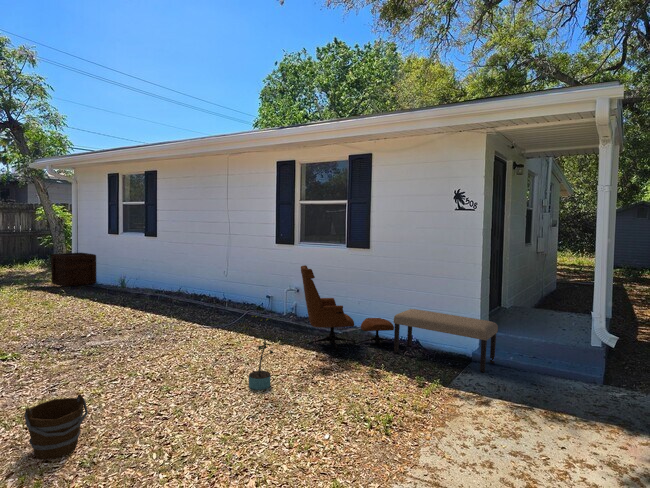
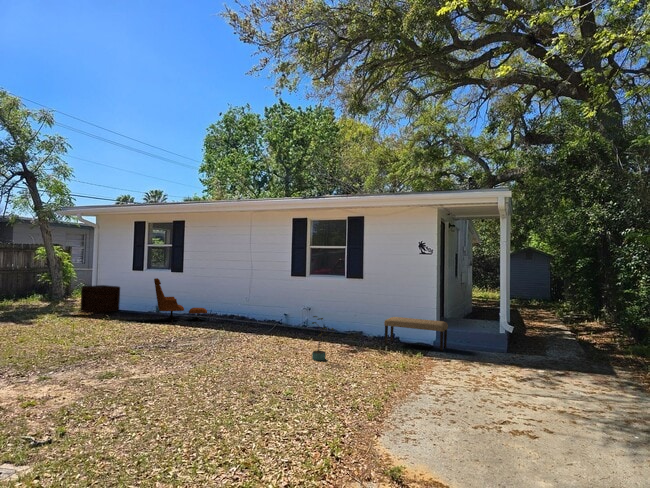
lounge chair: present [301,265,394,351] -> present [154,278,207,323]
bucket: present [24,394,88,459] -> none [227,353,256,385]

